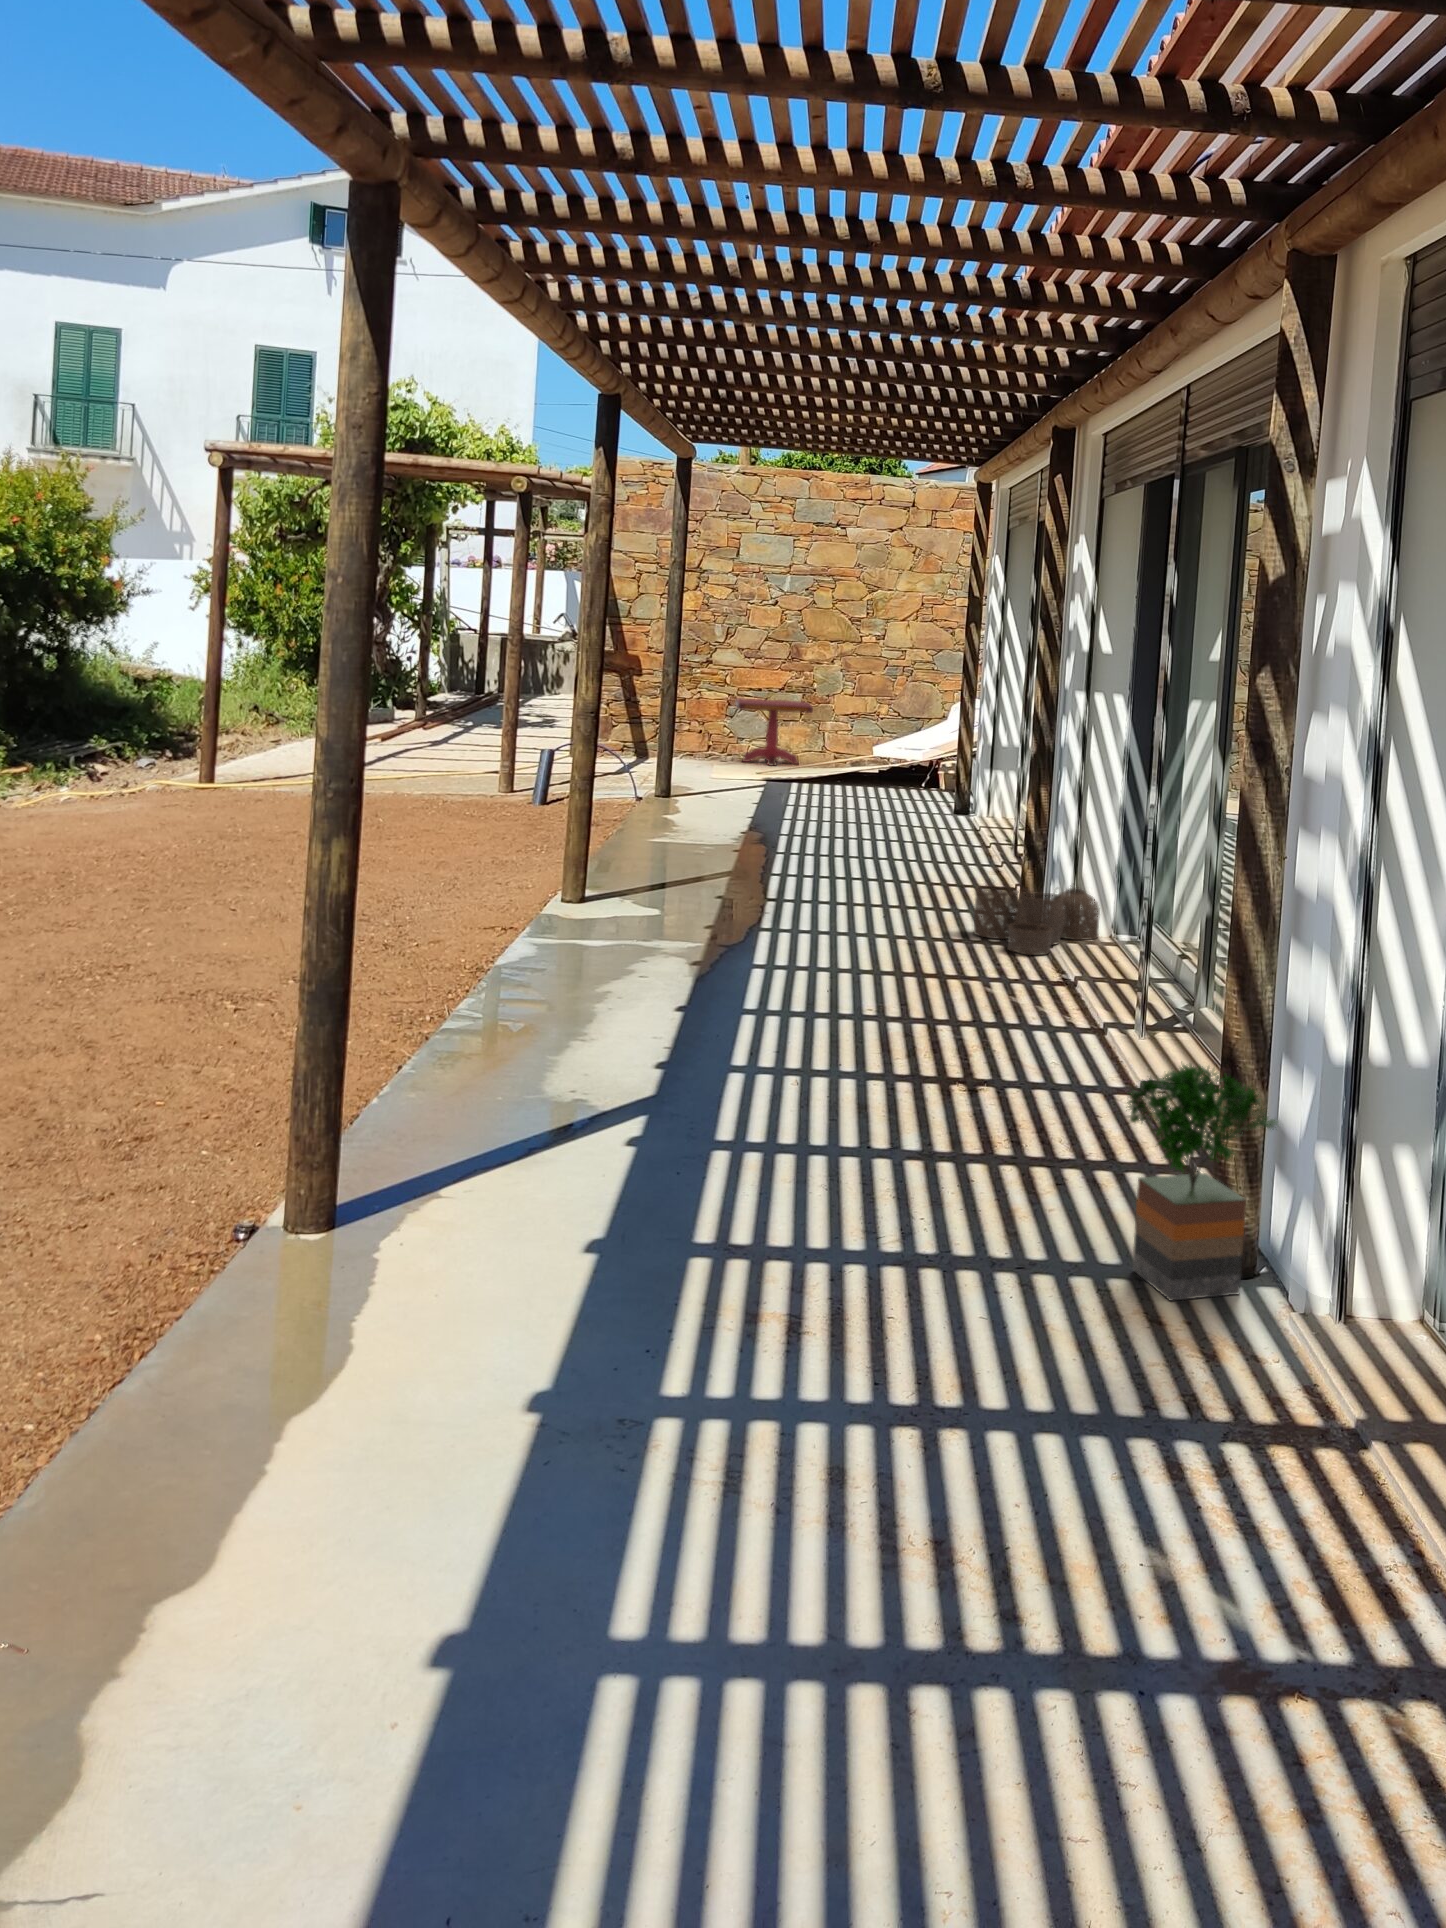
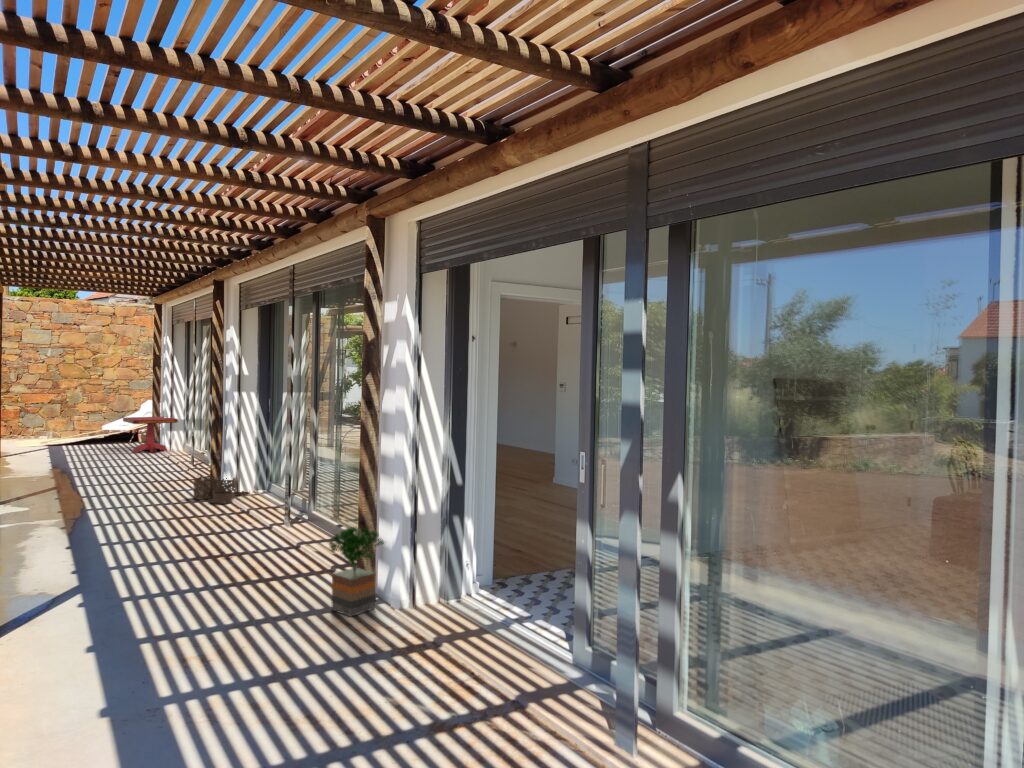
side table: present [735,698,813,766] -> present [123,417,178,453]

